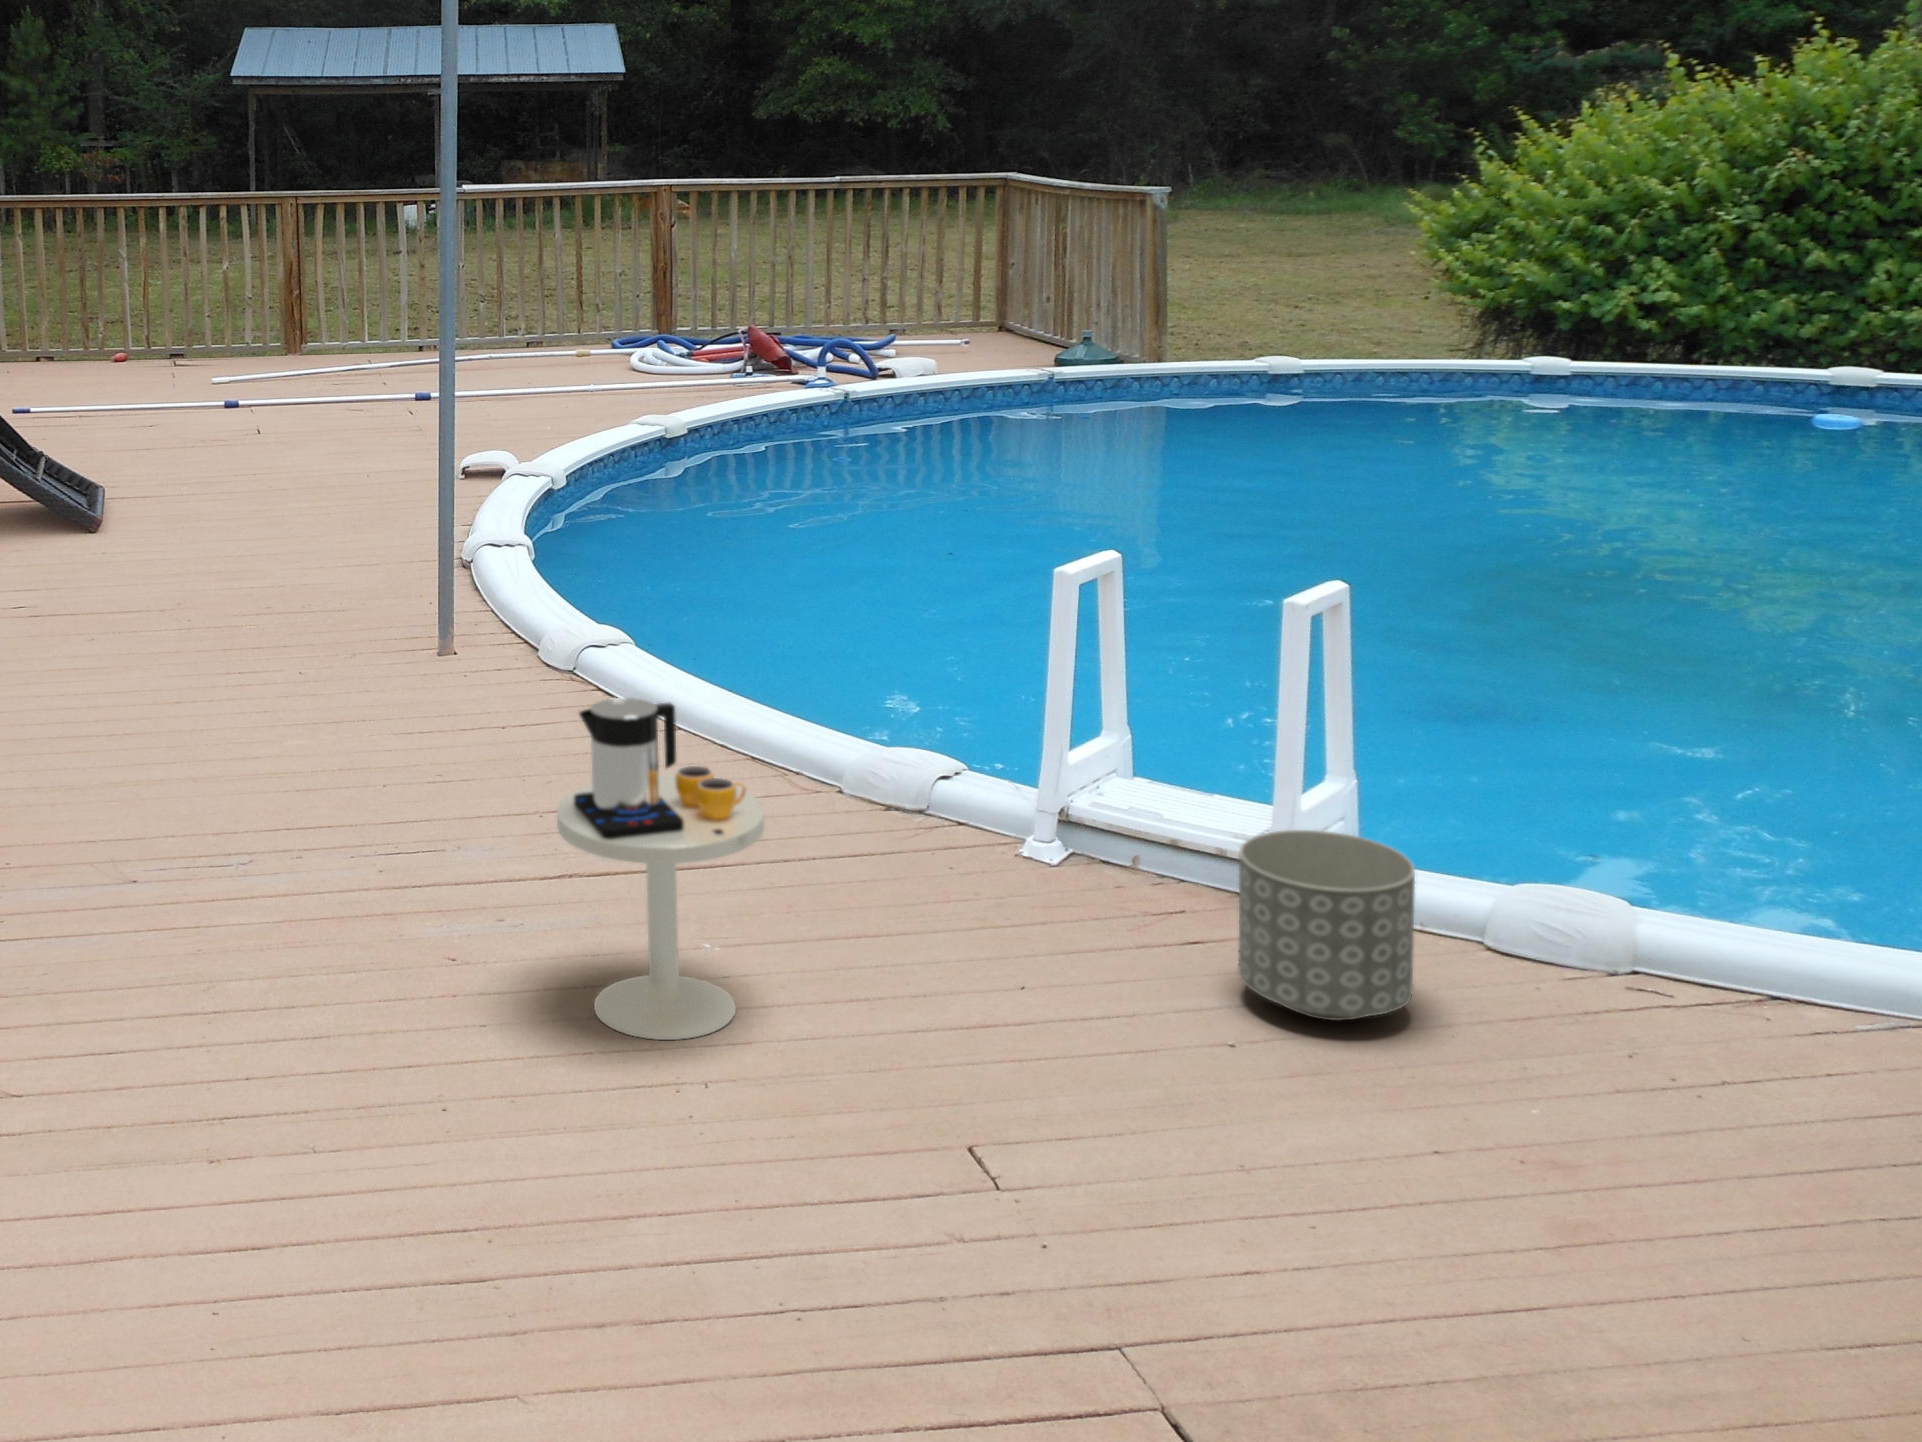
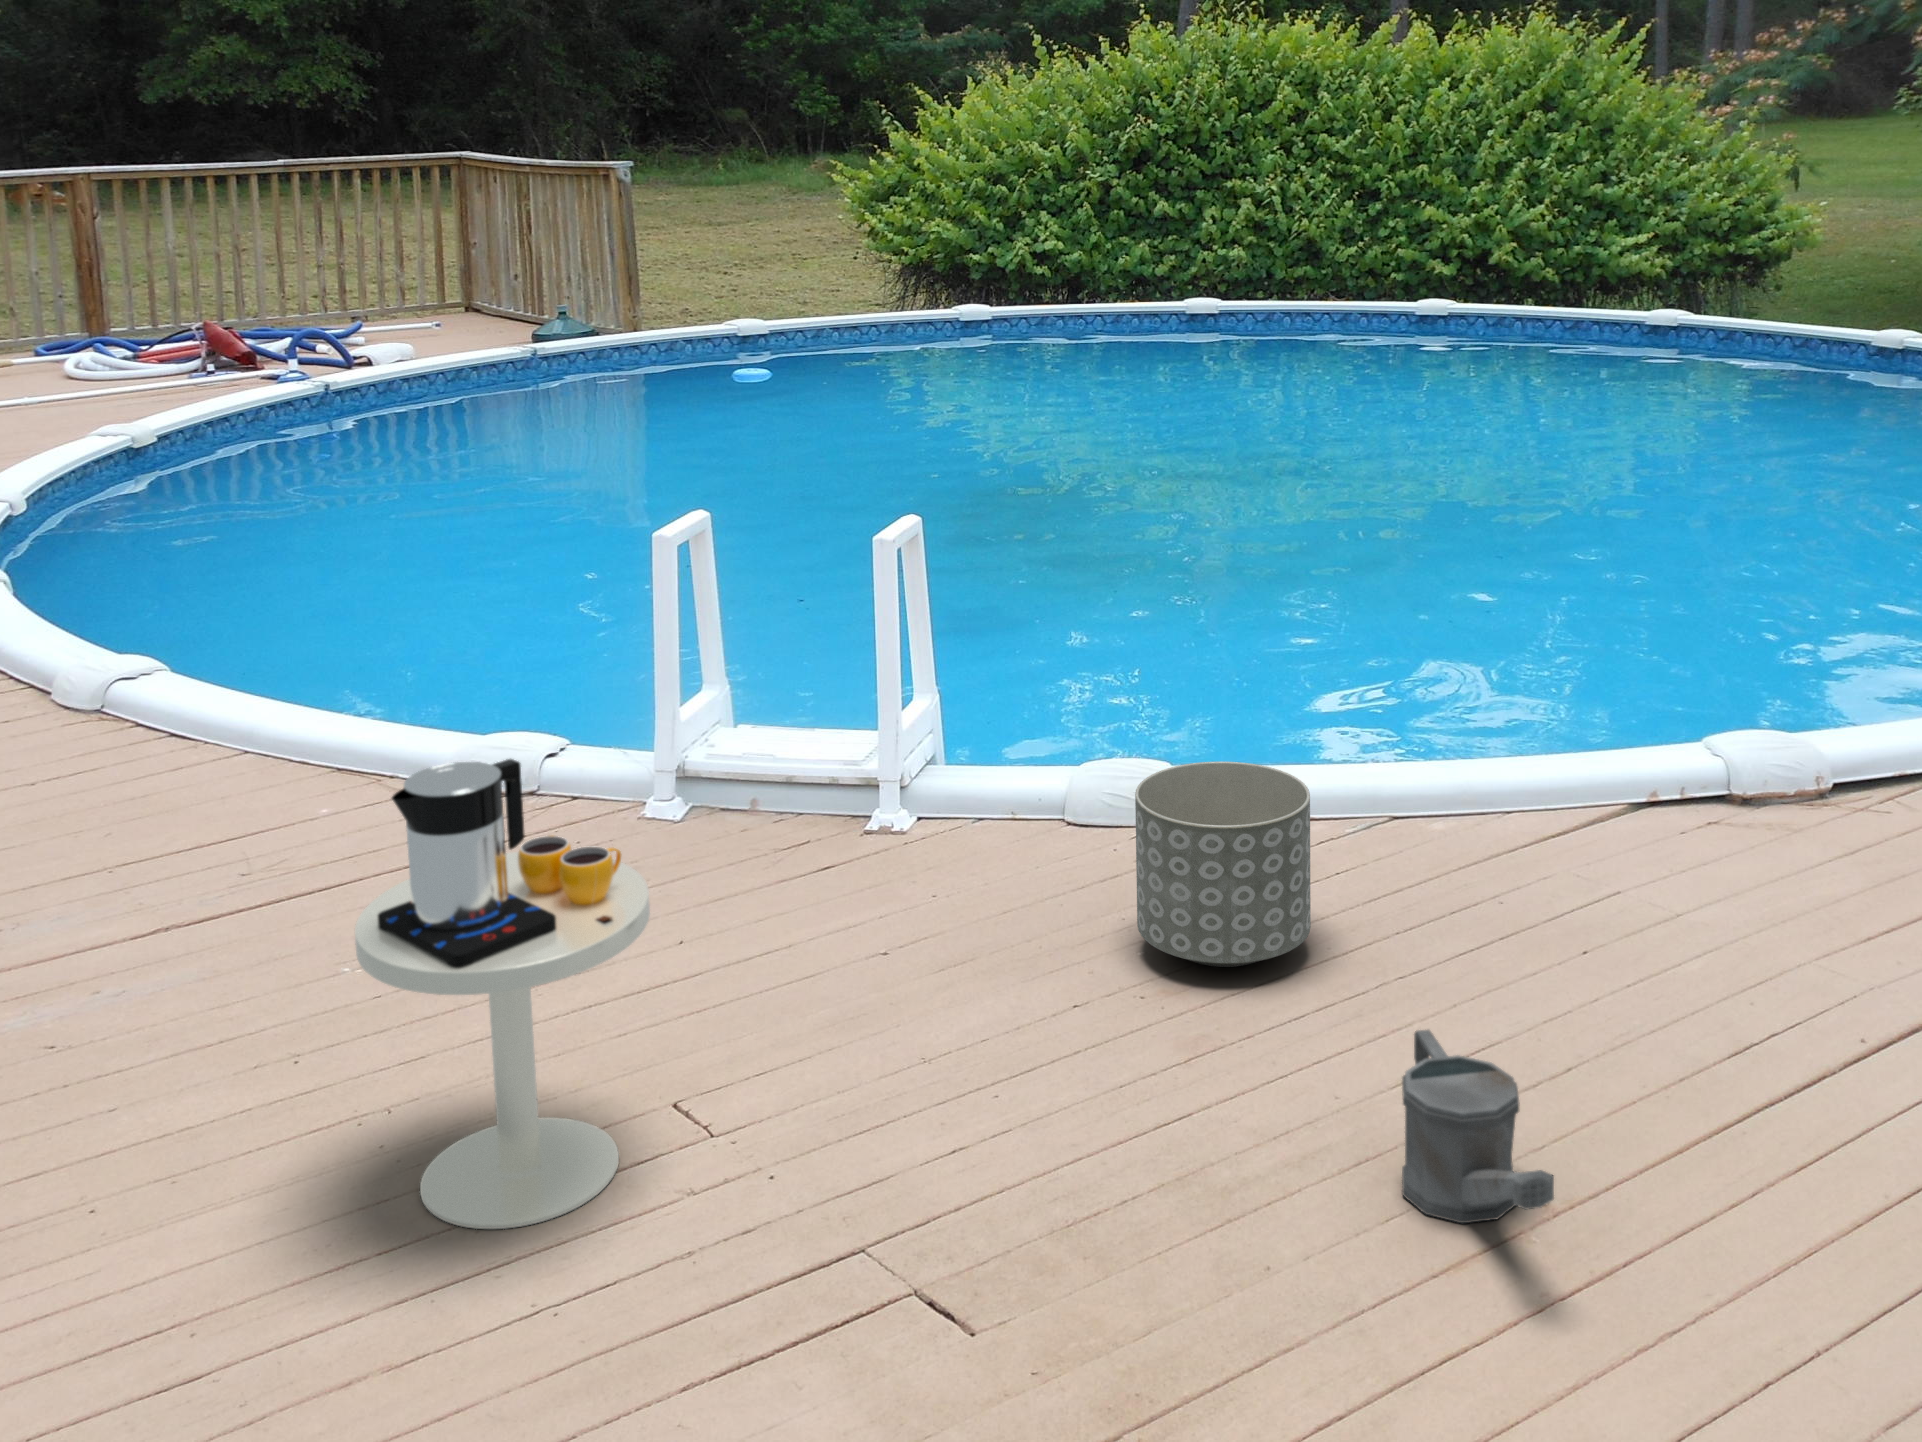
watering can: none [1332,1086,1451,1257] -> present [1402,1030,1554,1224]

